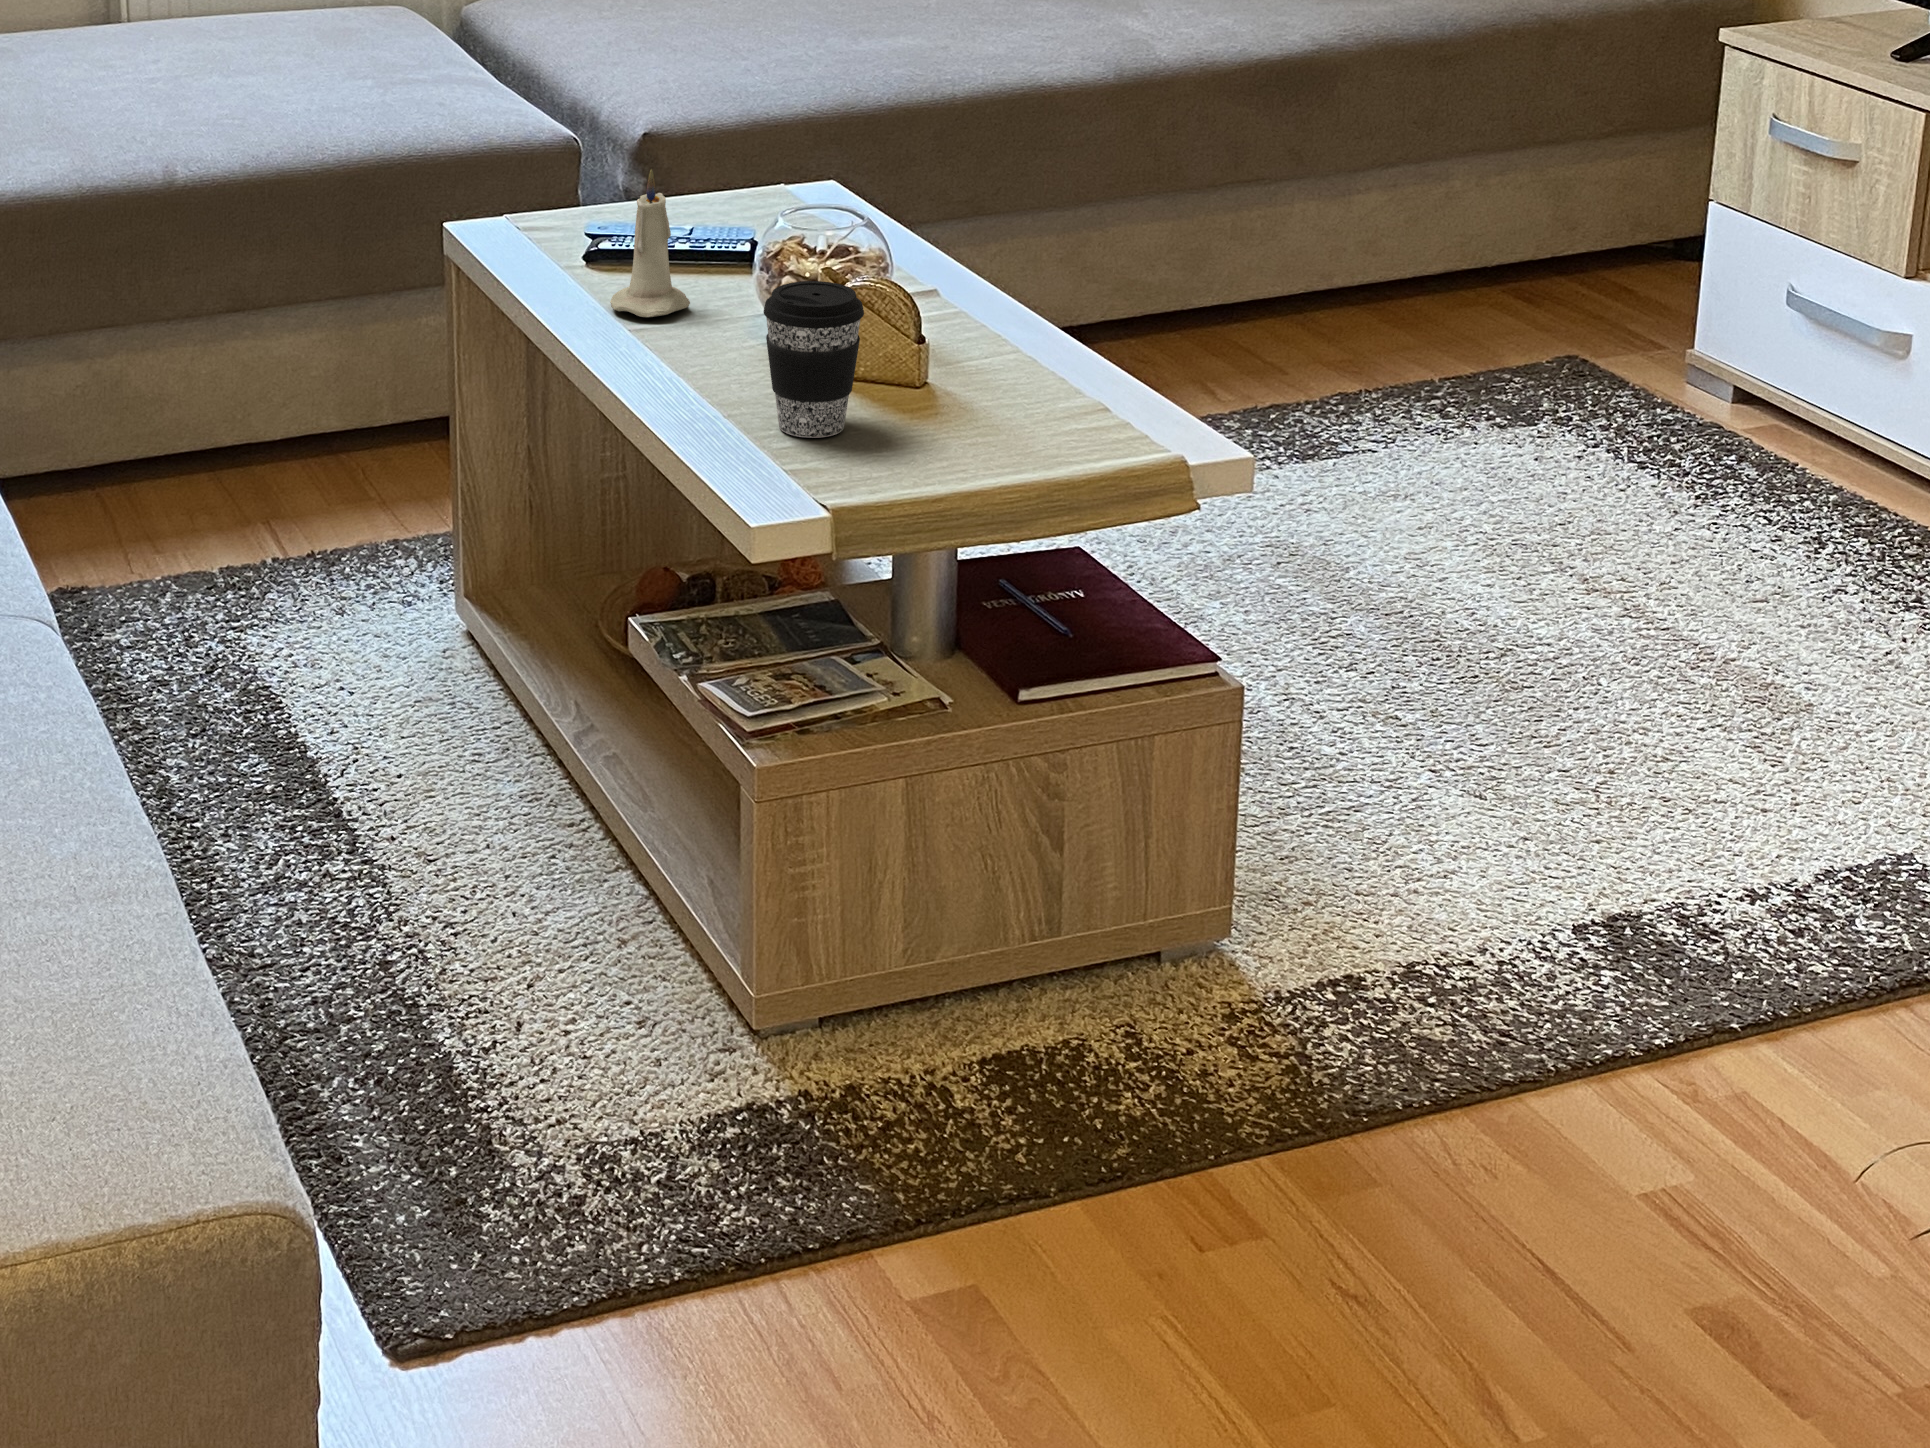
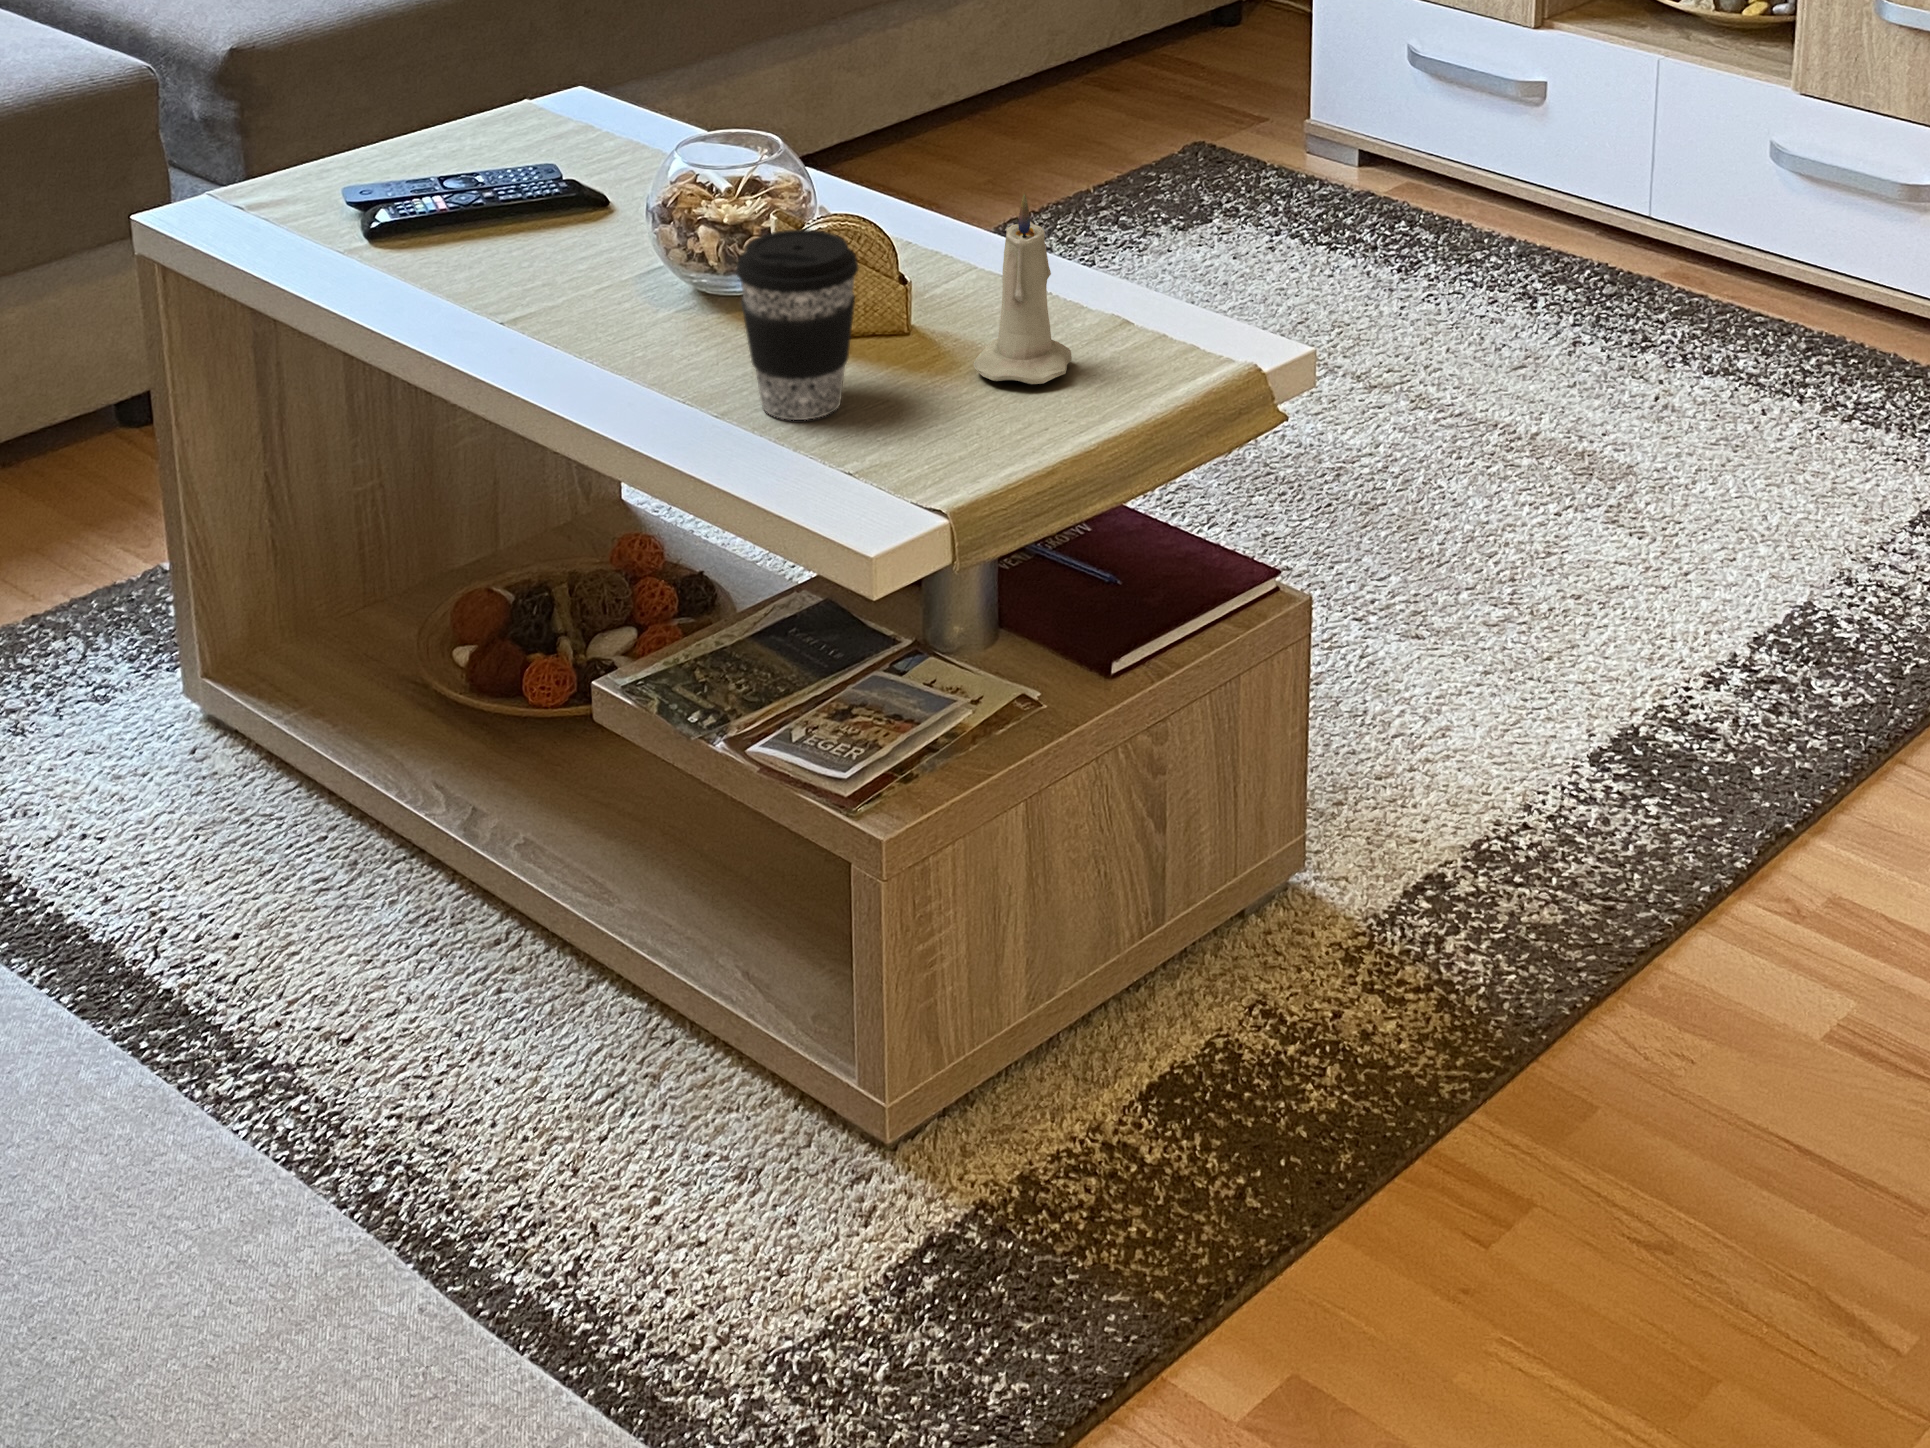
candle: present [610,169,690,317] -> present [974,194,1072,384]

